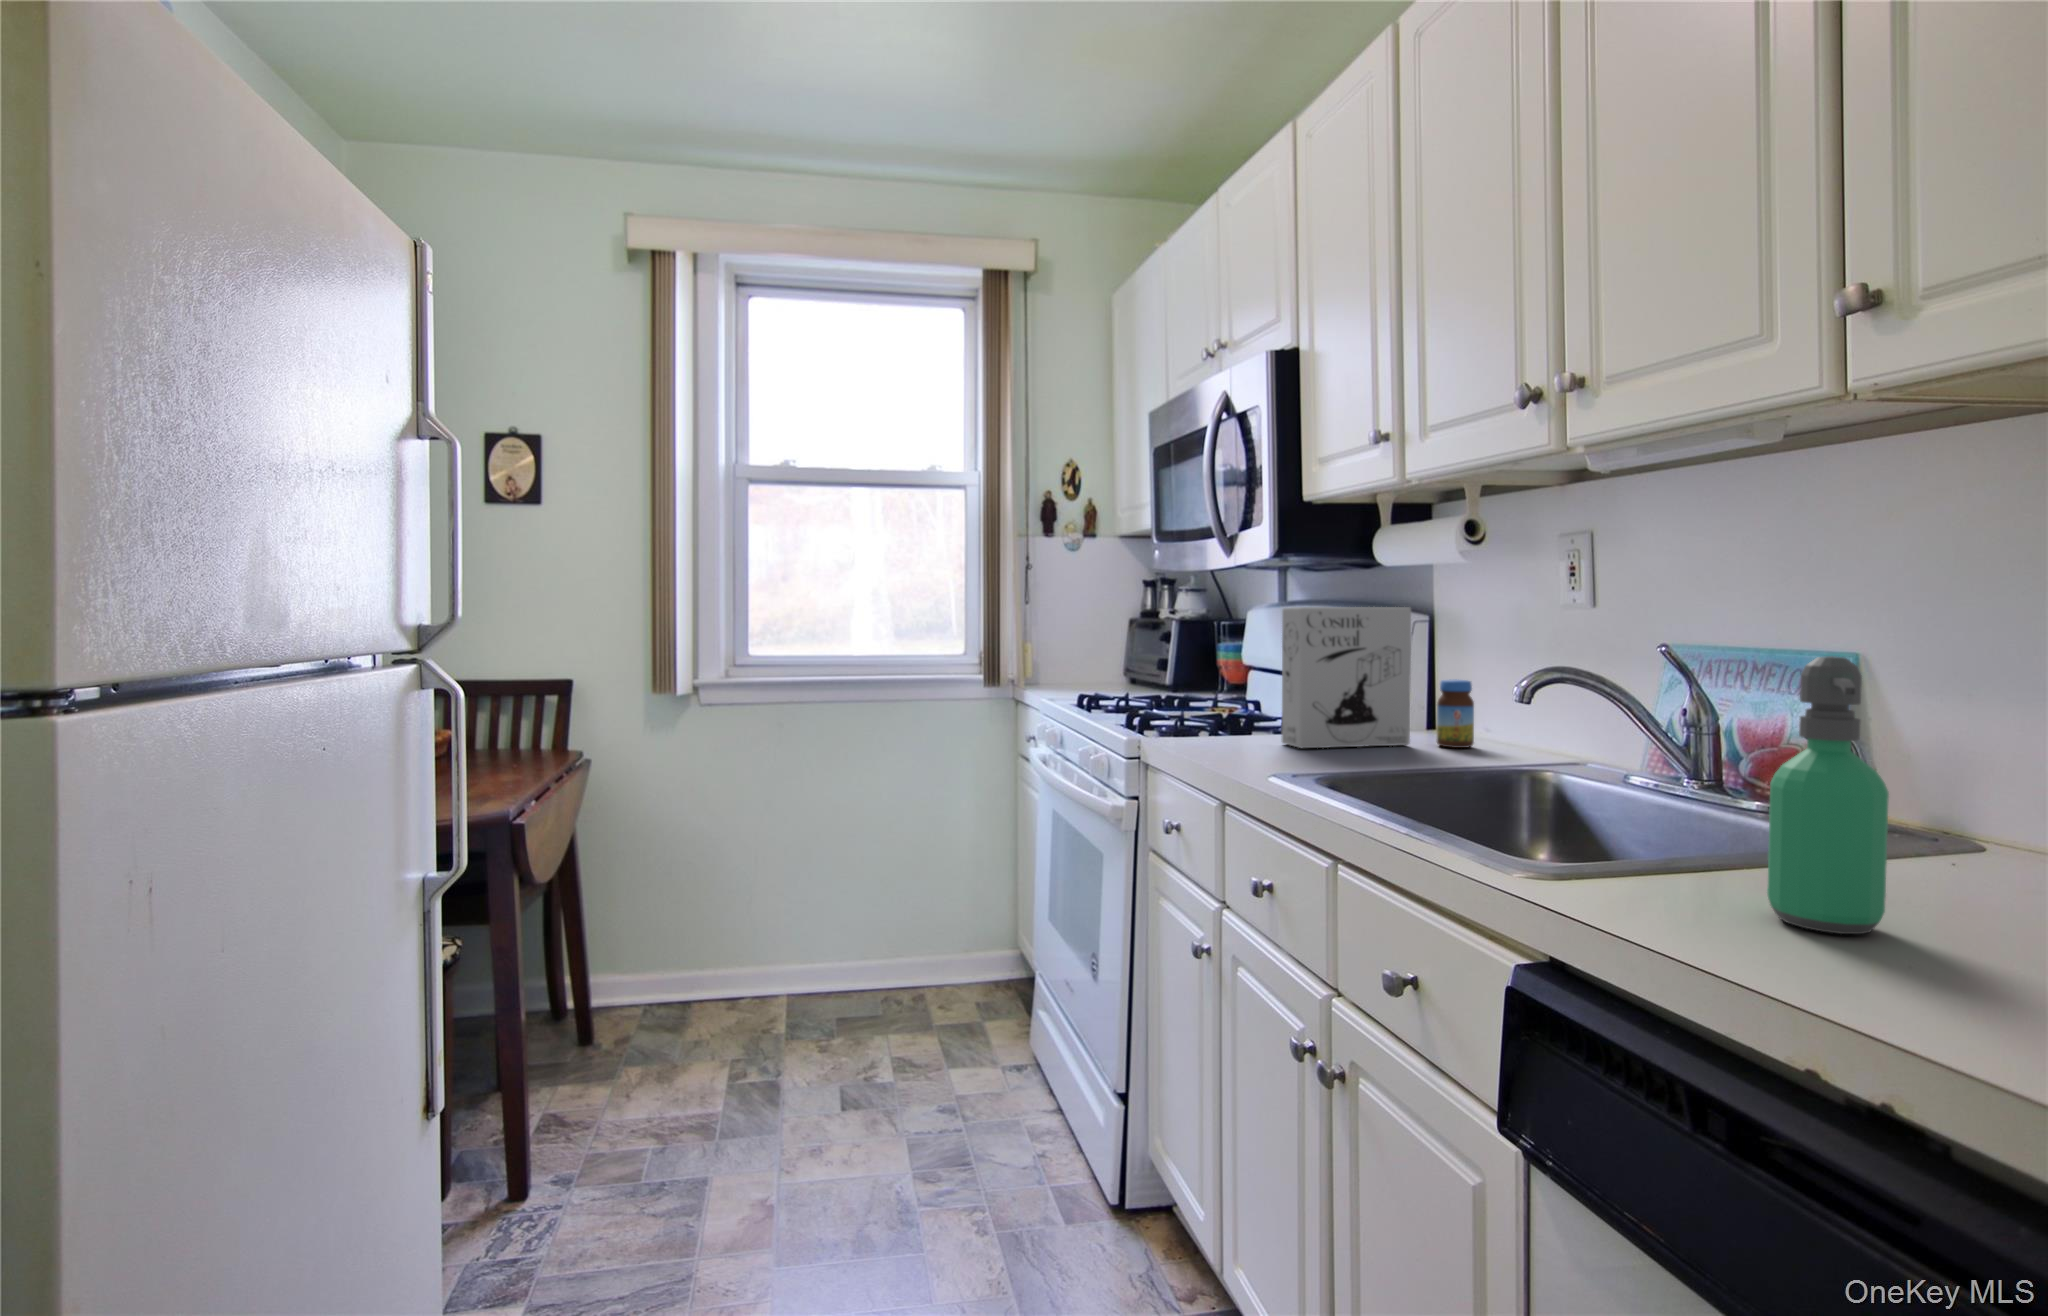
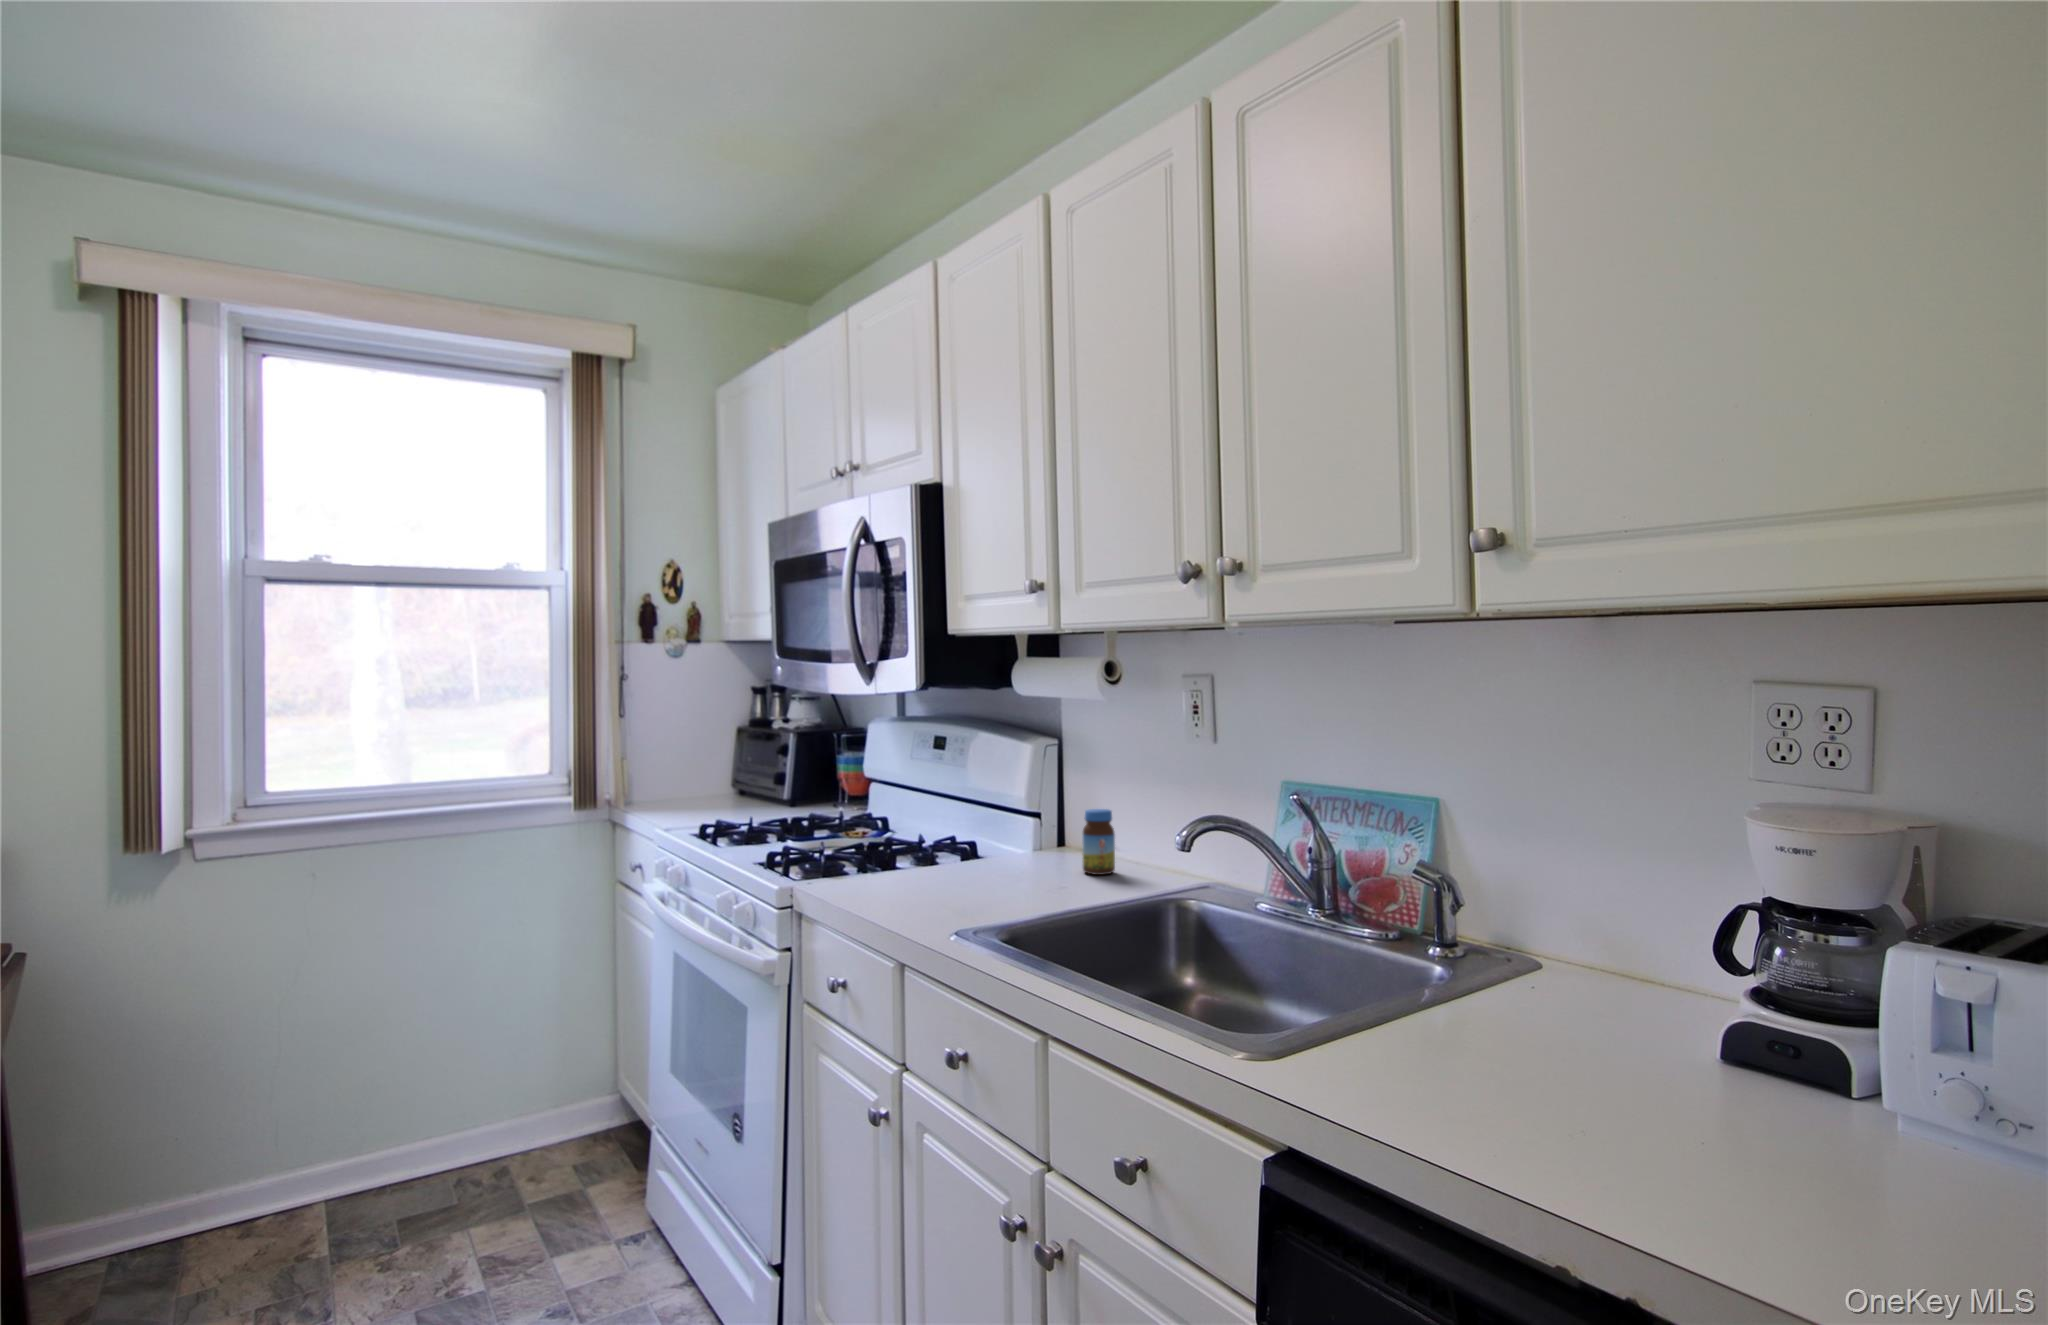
cereal box: present [1281,607,1411,748] -> none [943,741,1060,889]
soap dispenser: present [1767,656,1889,934] -> none [1457,846,1546,1088]

